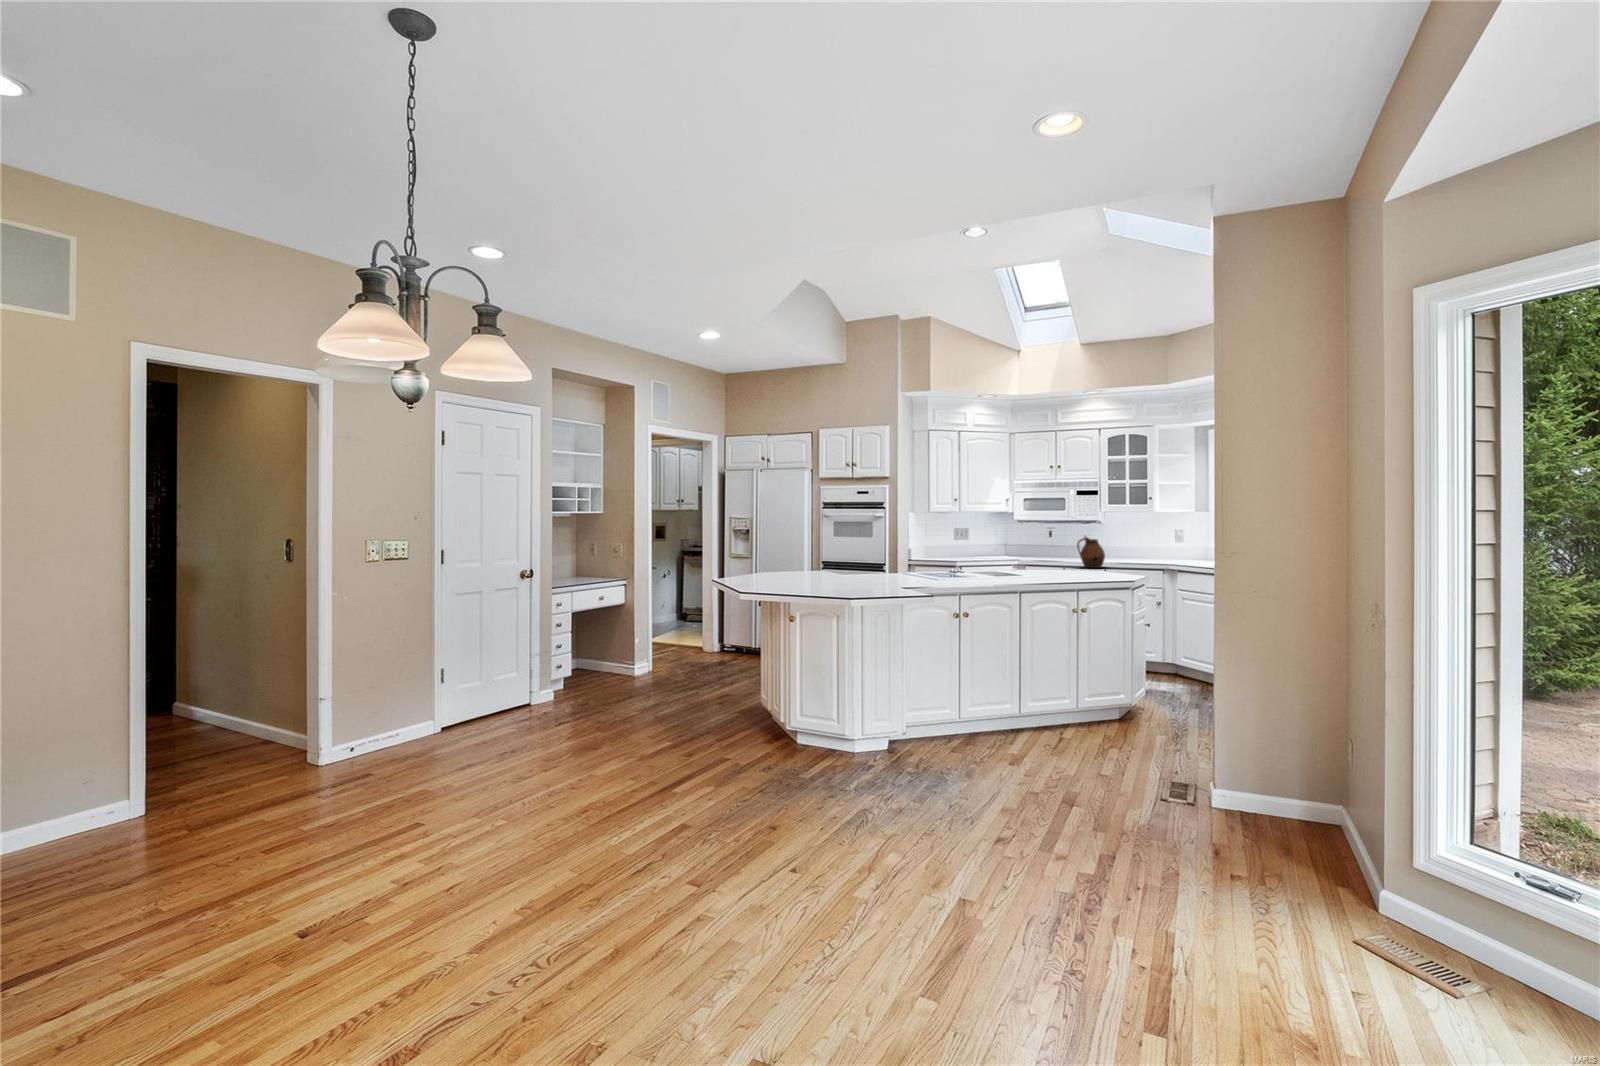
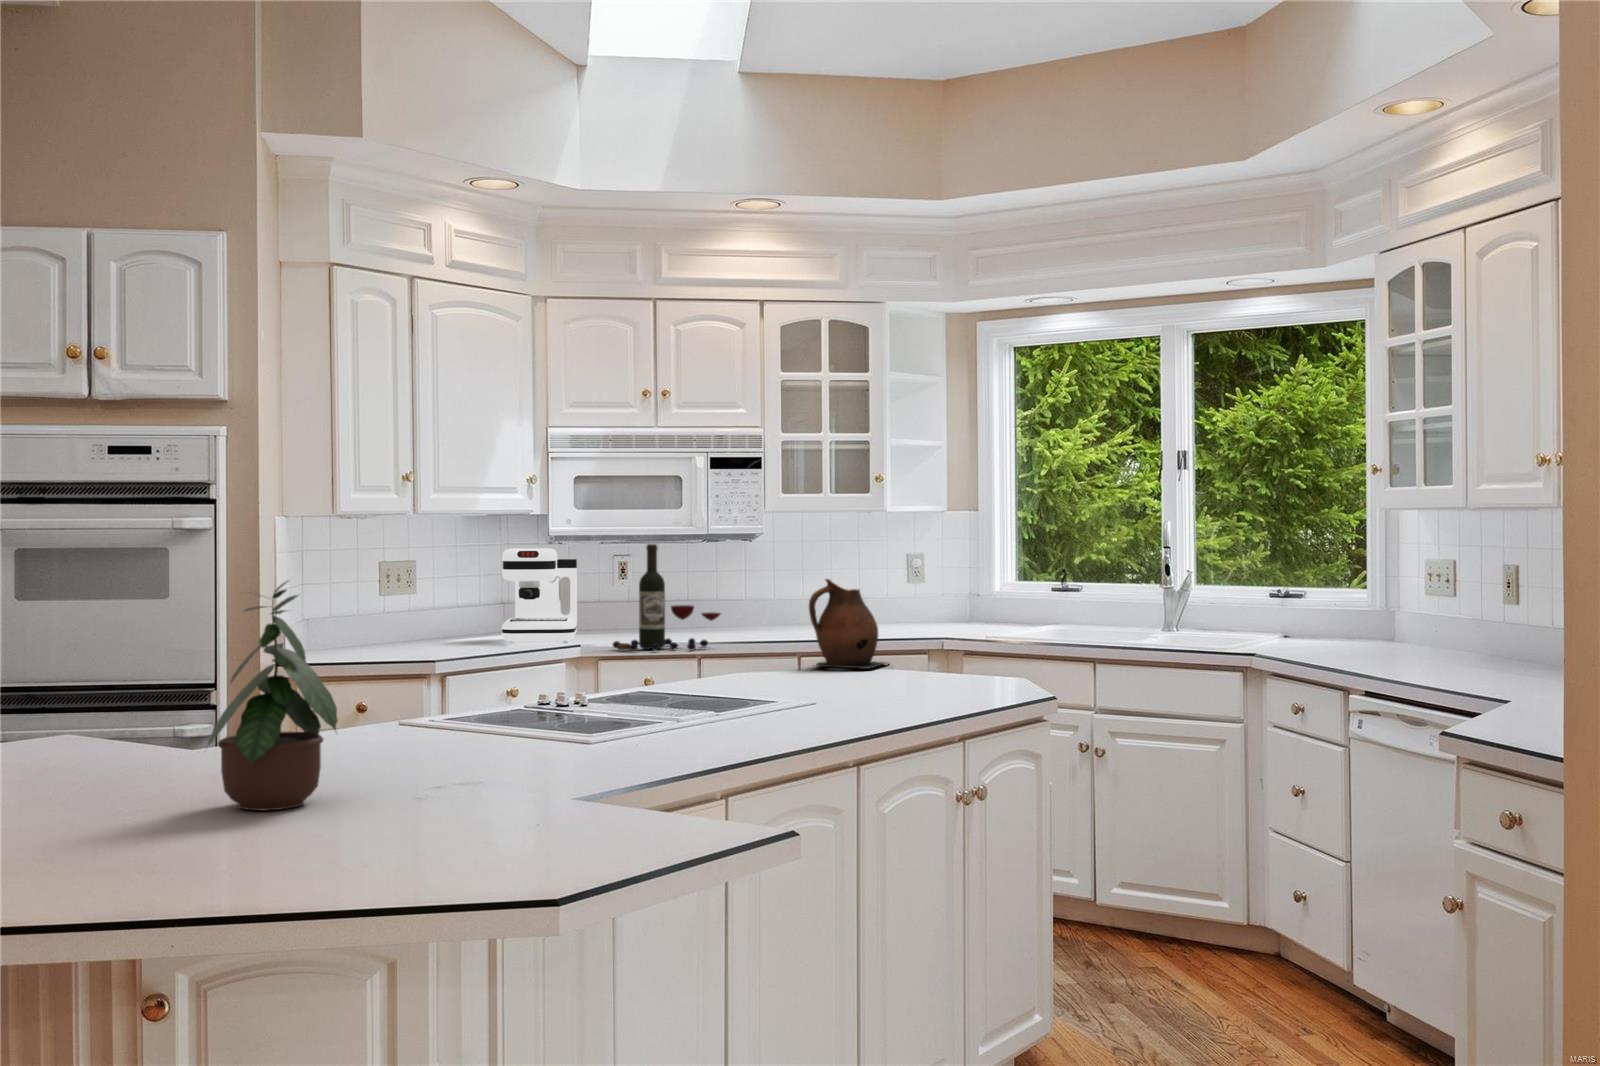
wine bottle: none [1029,523,1070,563] -> present [613,544,720,651]
coffee maker: none [998,525,1030,559] -> present [502,548,577,643]
potted plant: none [822,526,857,583] -> present [208,582,338,810]

